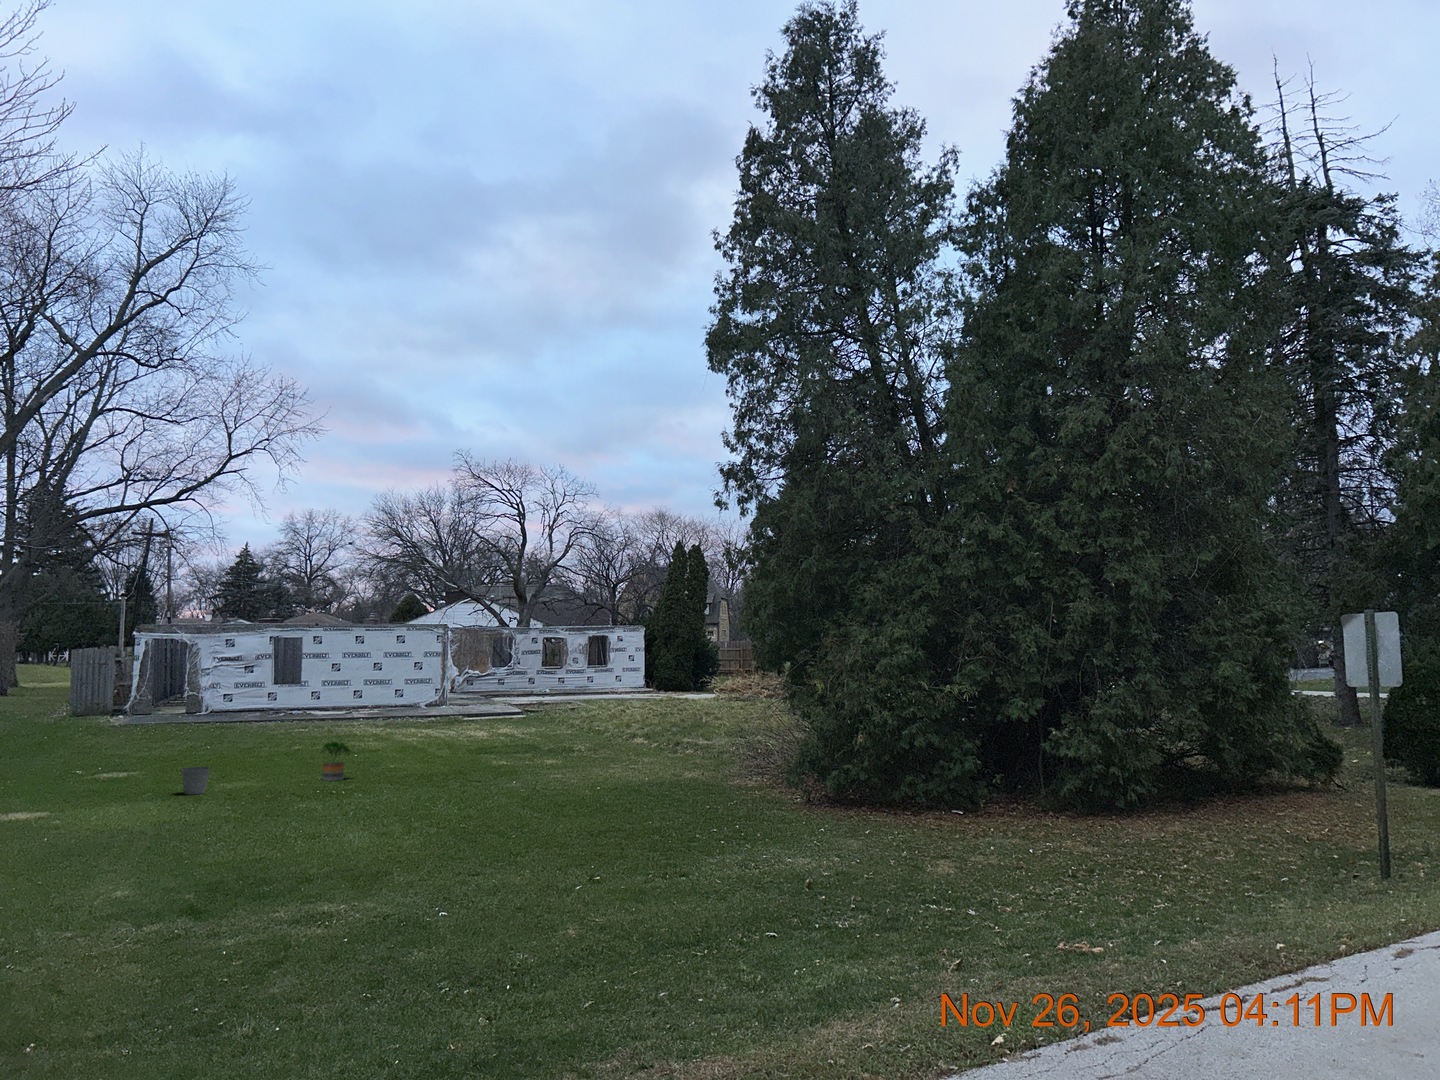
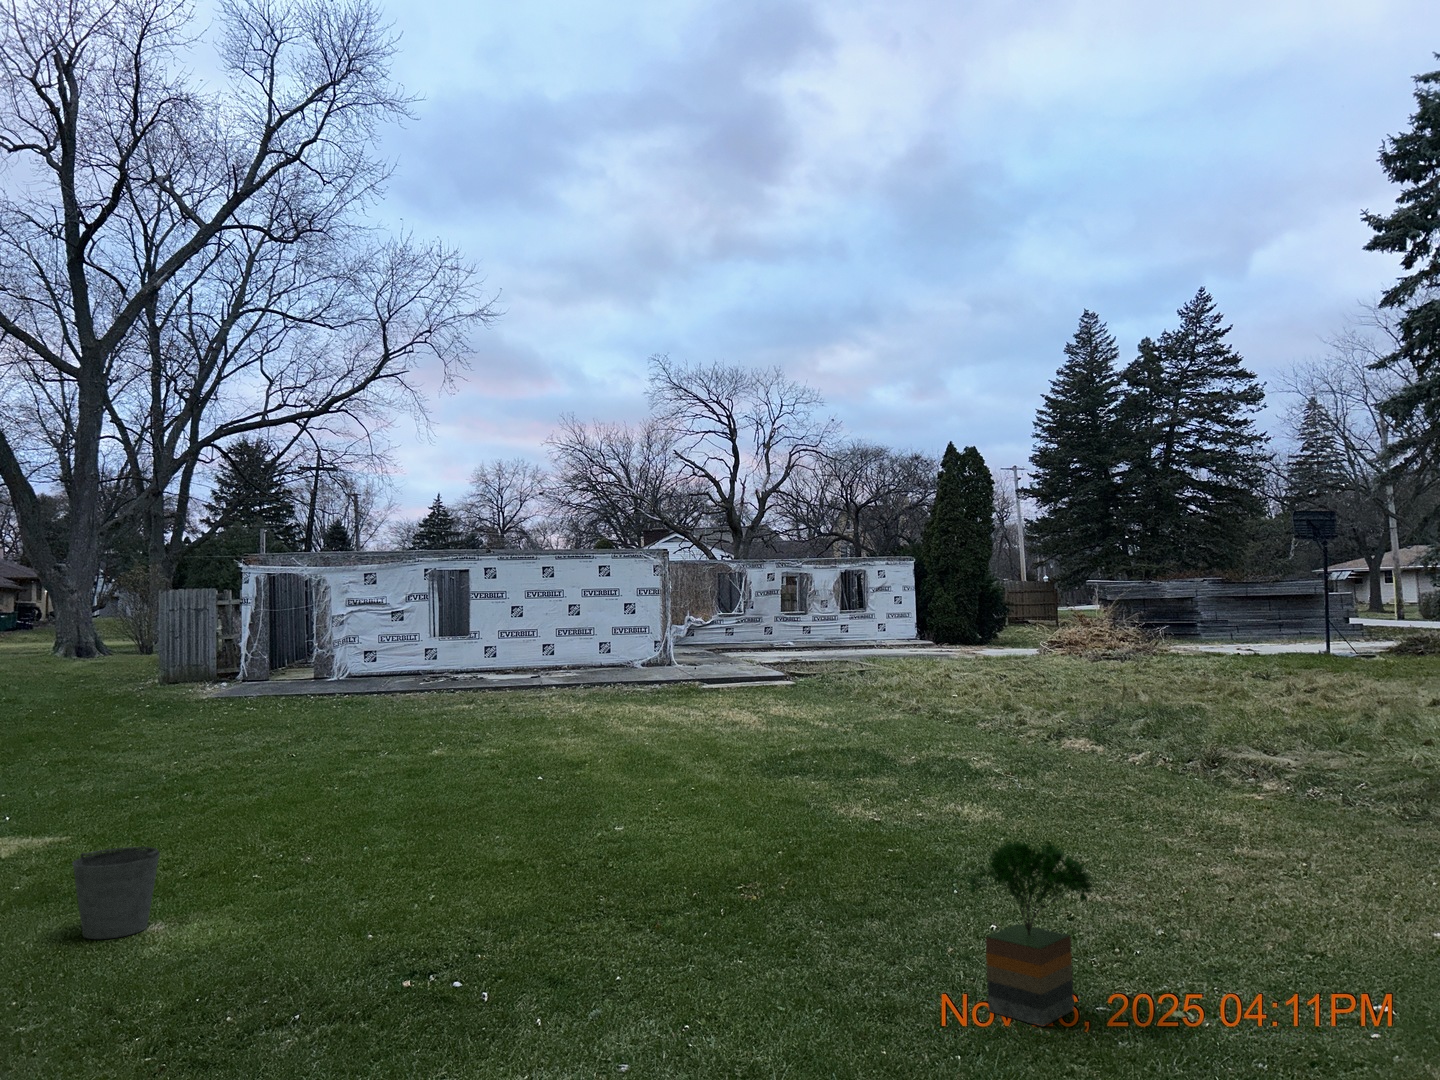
potted tree: present [322,742,350,781] -> present [968,841,1095,1027]

